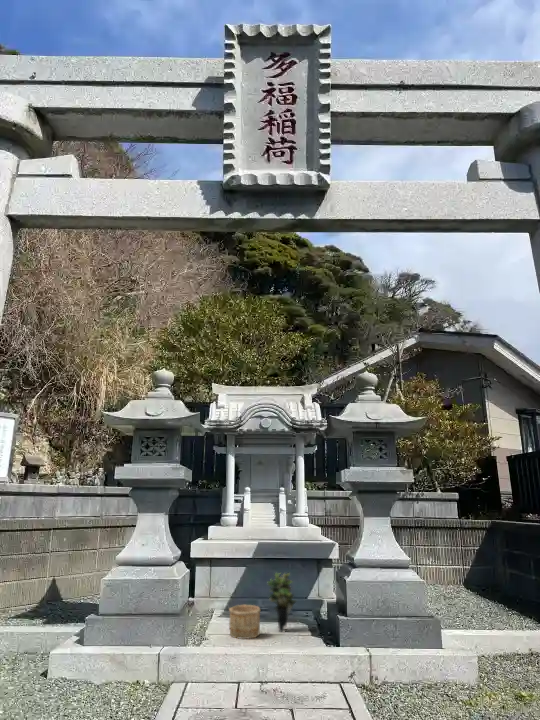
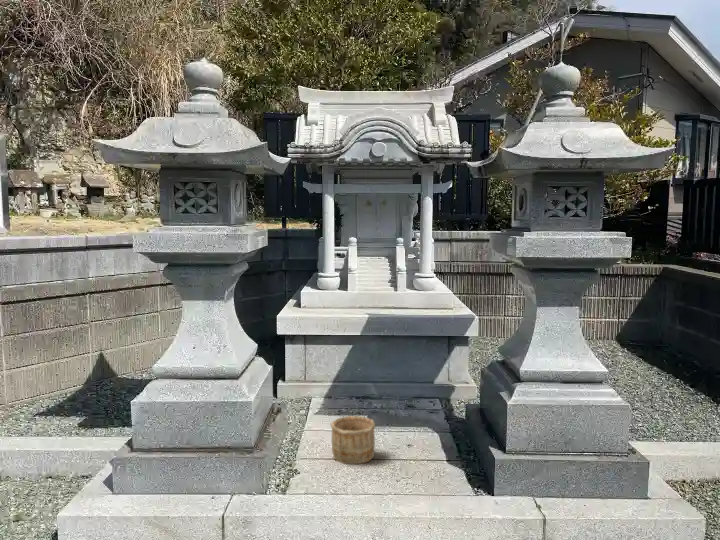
potted plant: present [268,573,296,632] -> none [383,370,426,450]

